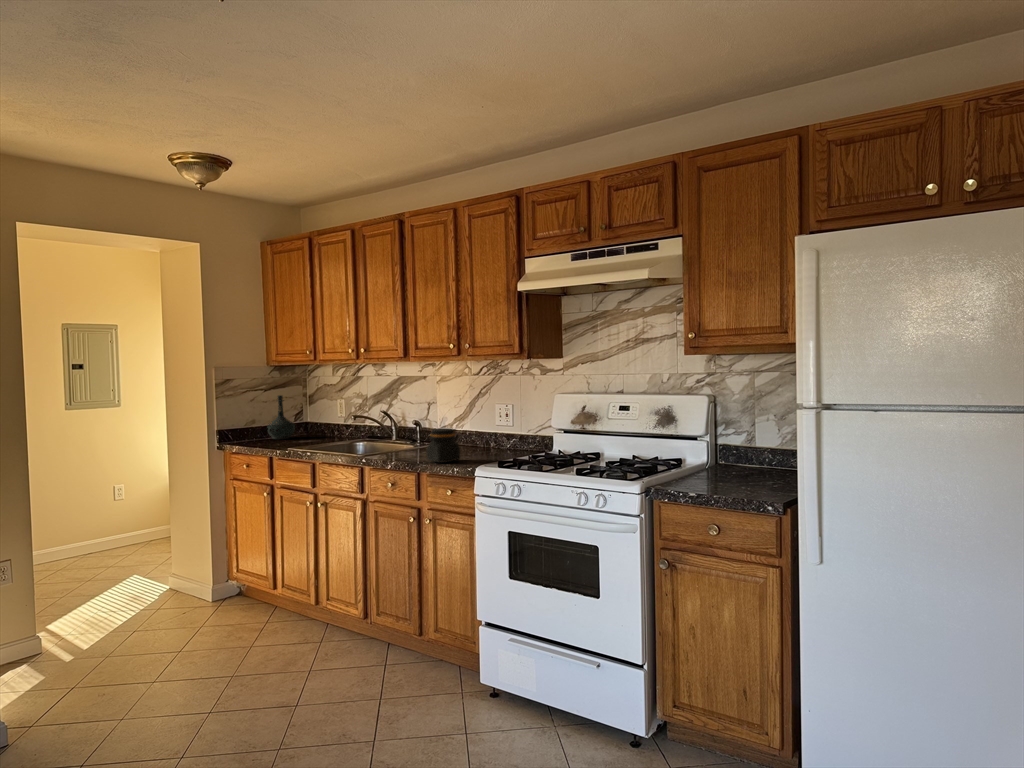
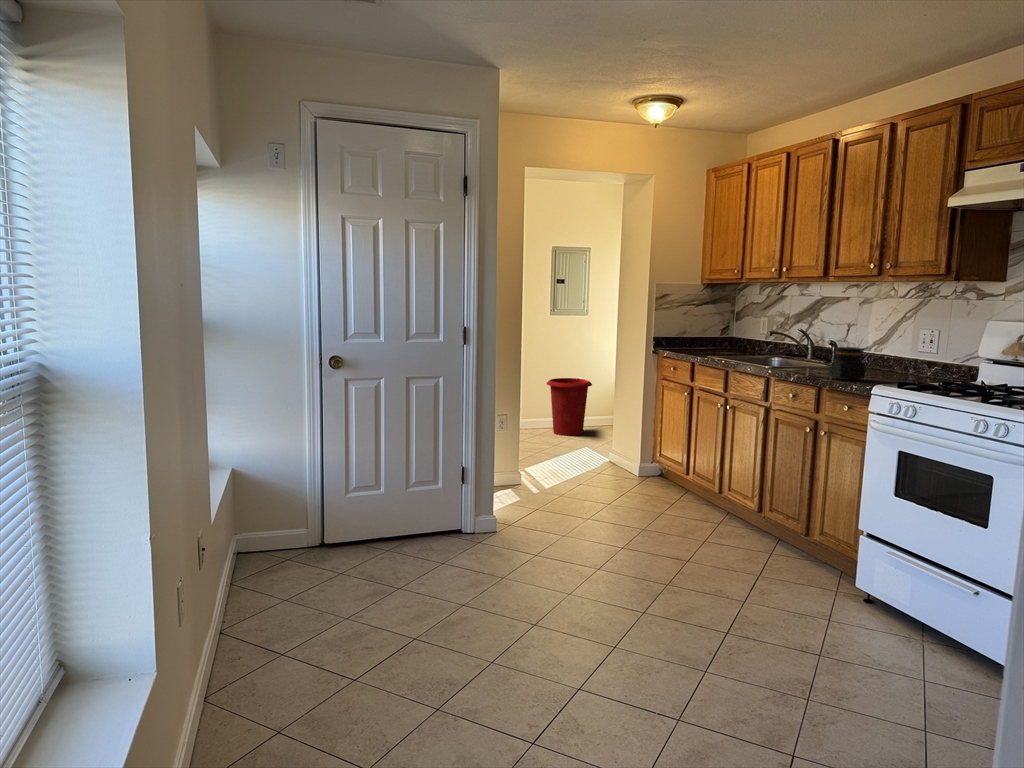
bottle: present [267,395,295,439] -> none [696,311,721,350]
waste bin: none [67,488,134,565] -> present [546,378,592,436]

